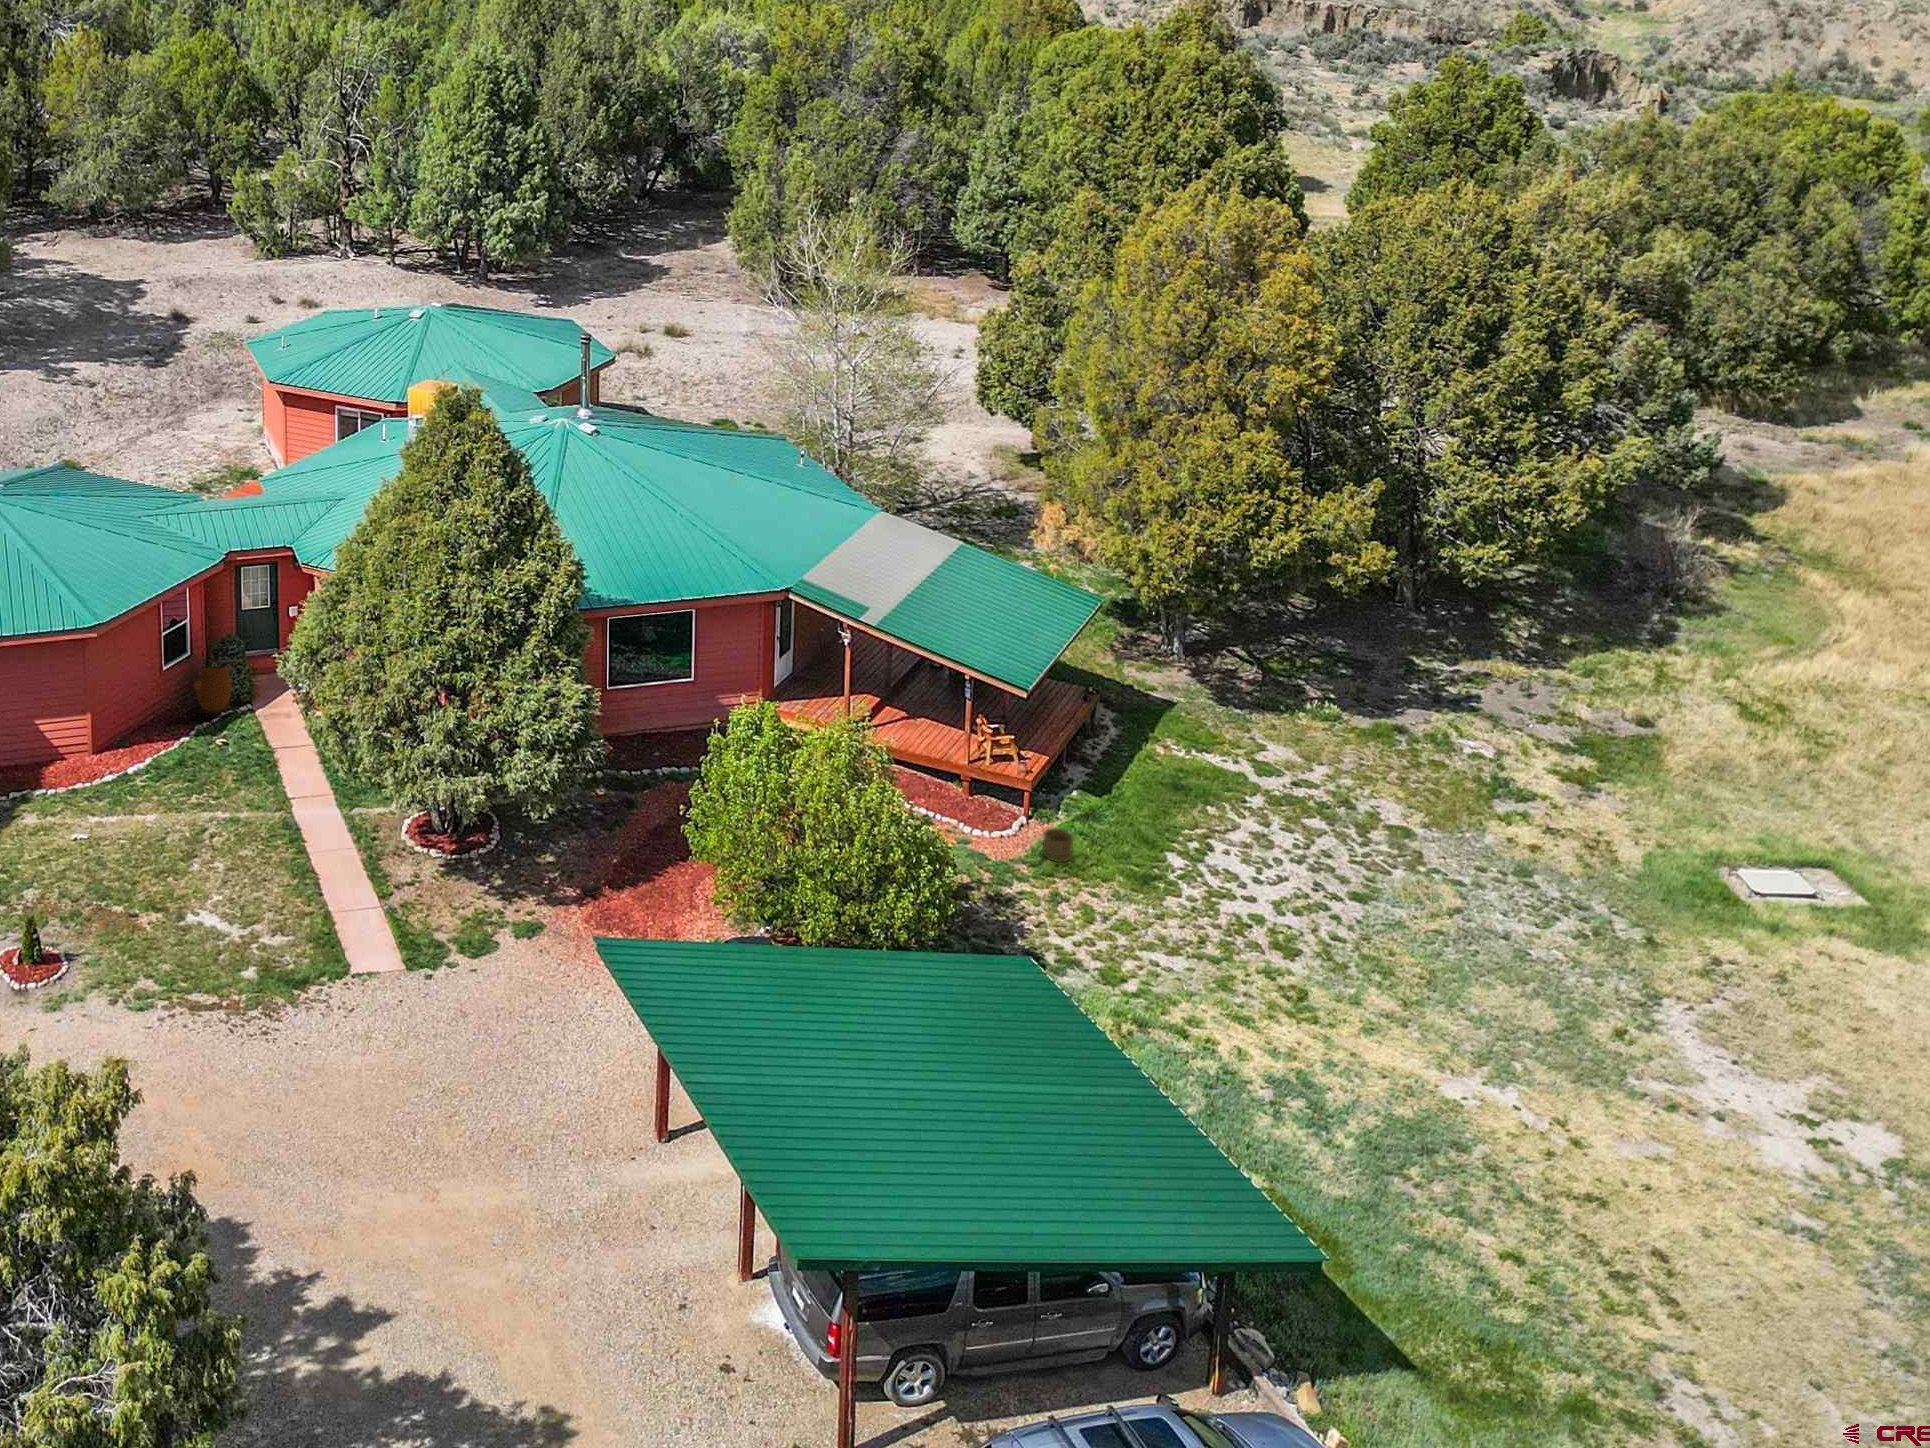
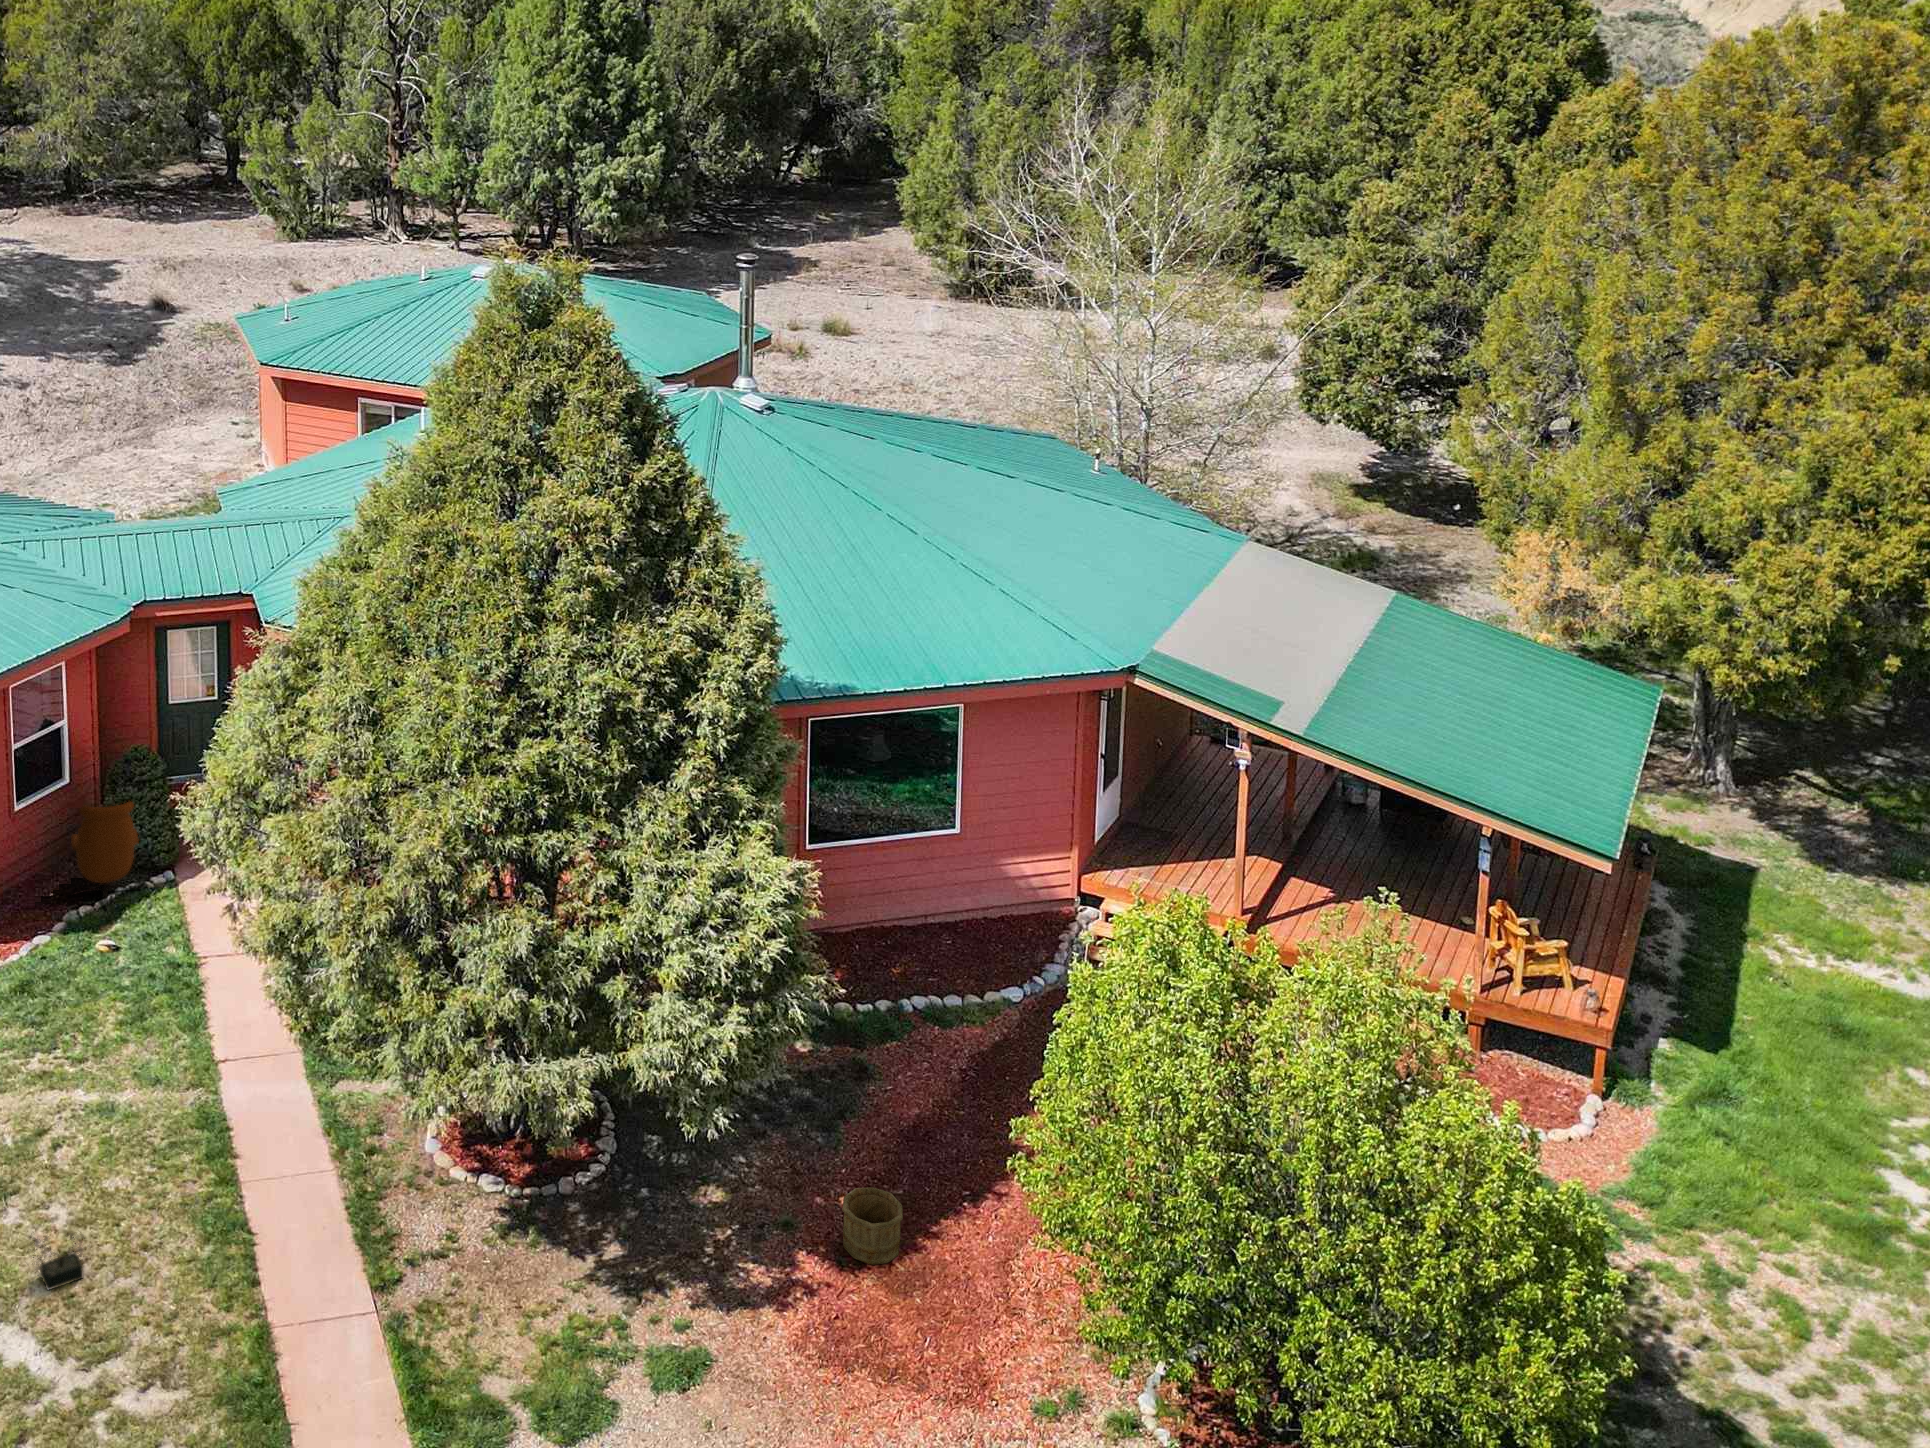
wooden bucket: present [1043,828,1073,862] -> present [842,1187,903,1265]
decorative plant: present [578,871,603,896] -> present [32,1233,84,1290]

